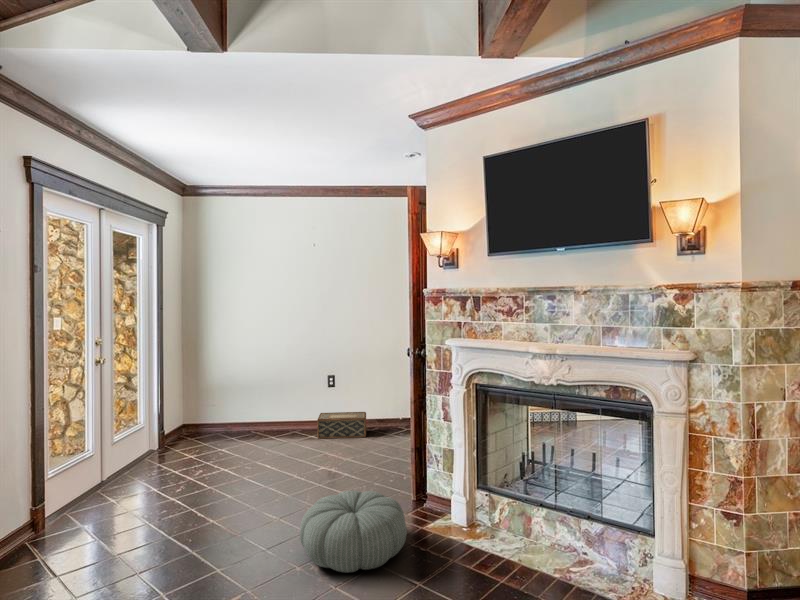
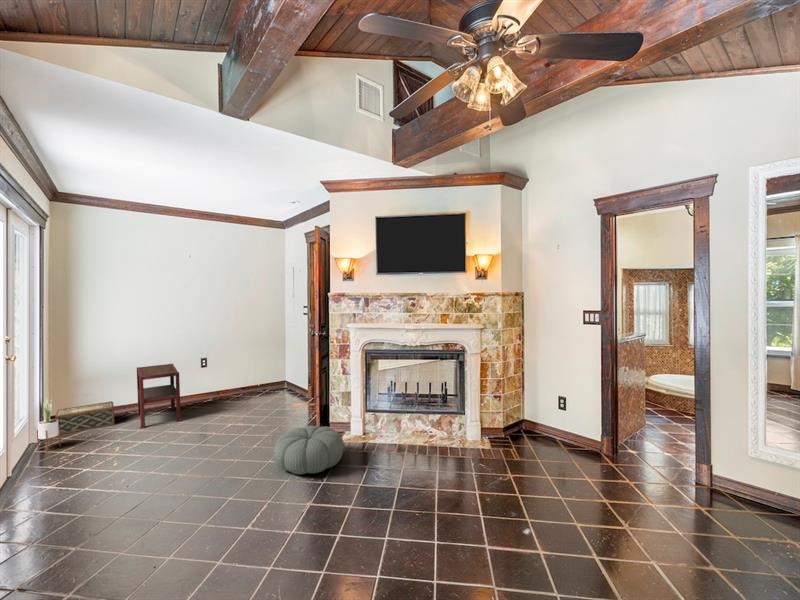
side table: none [244,380,298,450] -> present [137,364,182,428]
potted plant: none [152,401,170,457] -> present [37,399,61,451]
woven basket: present [317,412,366,439] -> present [55,401,114,434]

